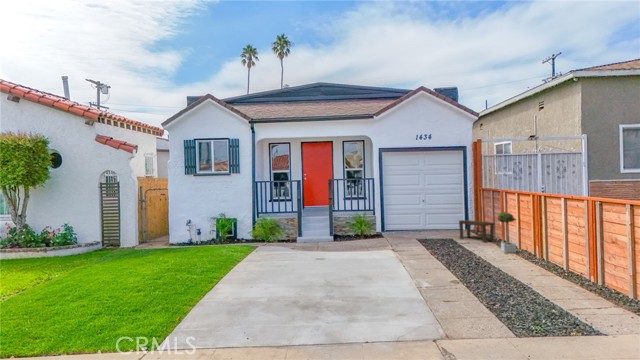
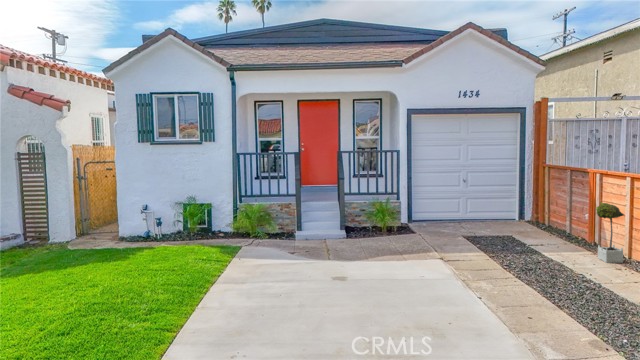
bench: present [459,220,495,242] -> none [520,209,574,242]

